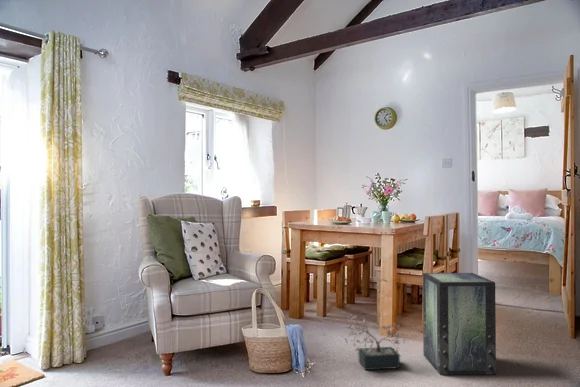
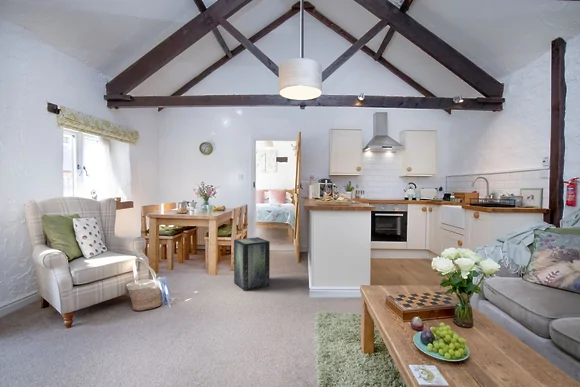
decorative plant: present [345,315,406,370] -> none [192,266,226,296]

